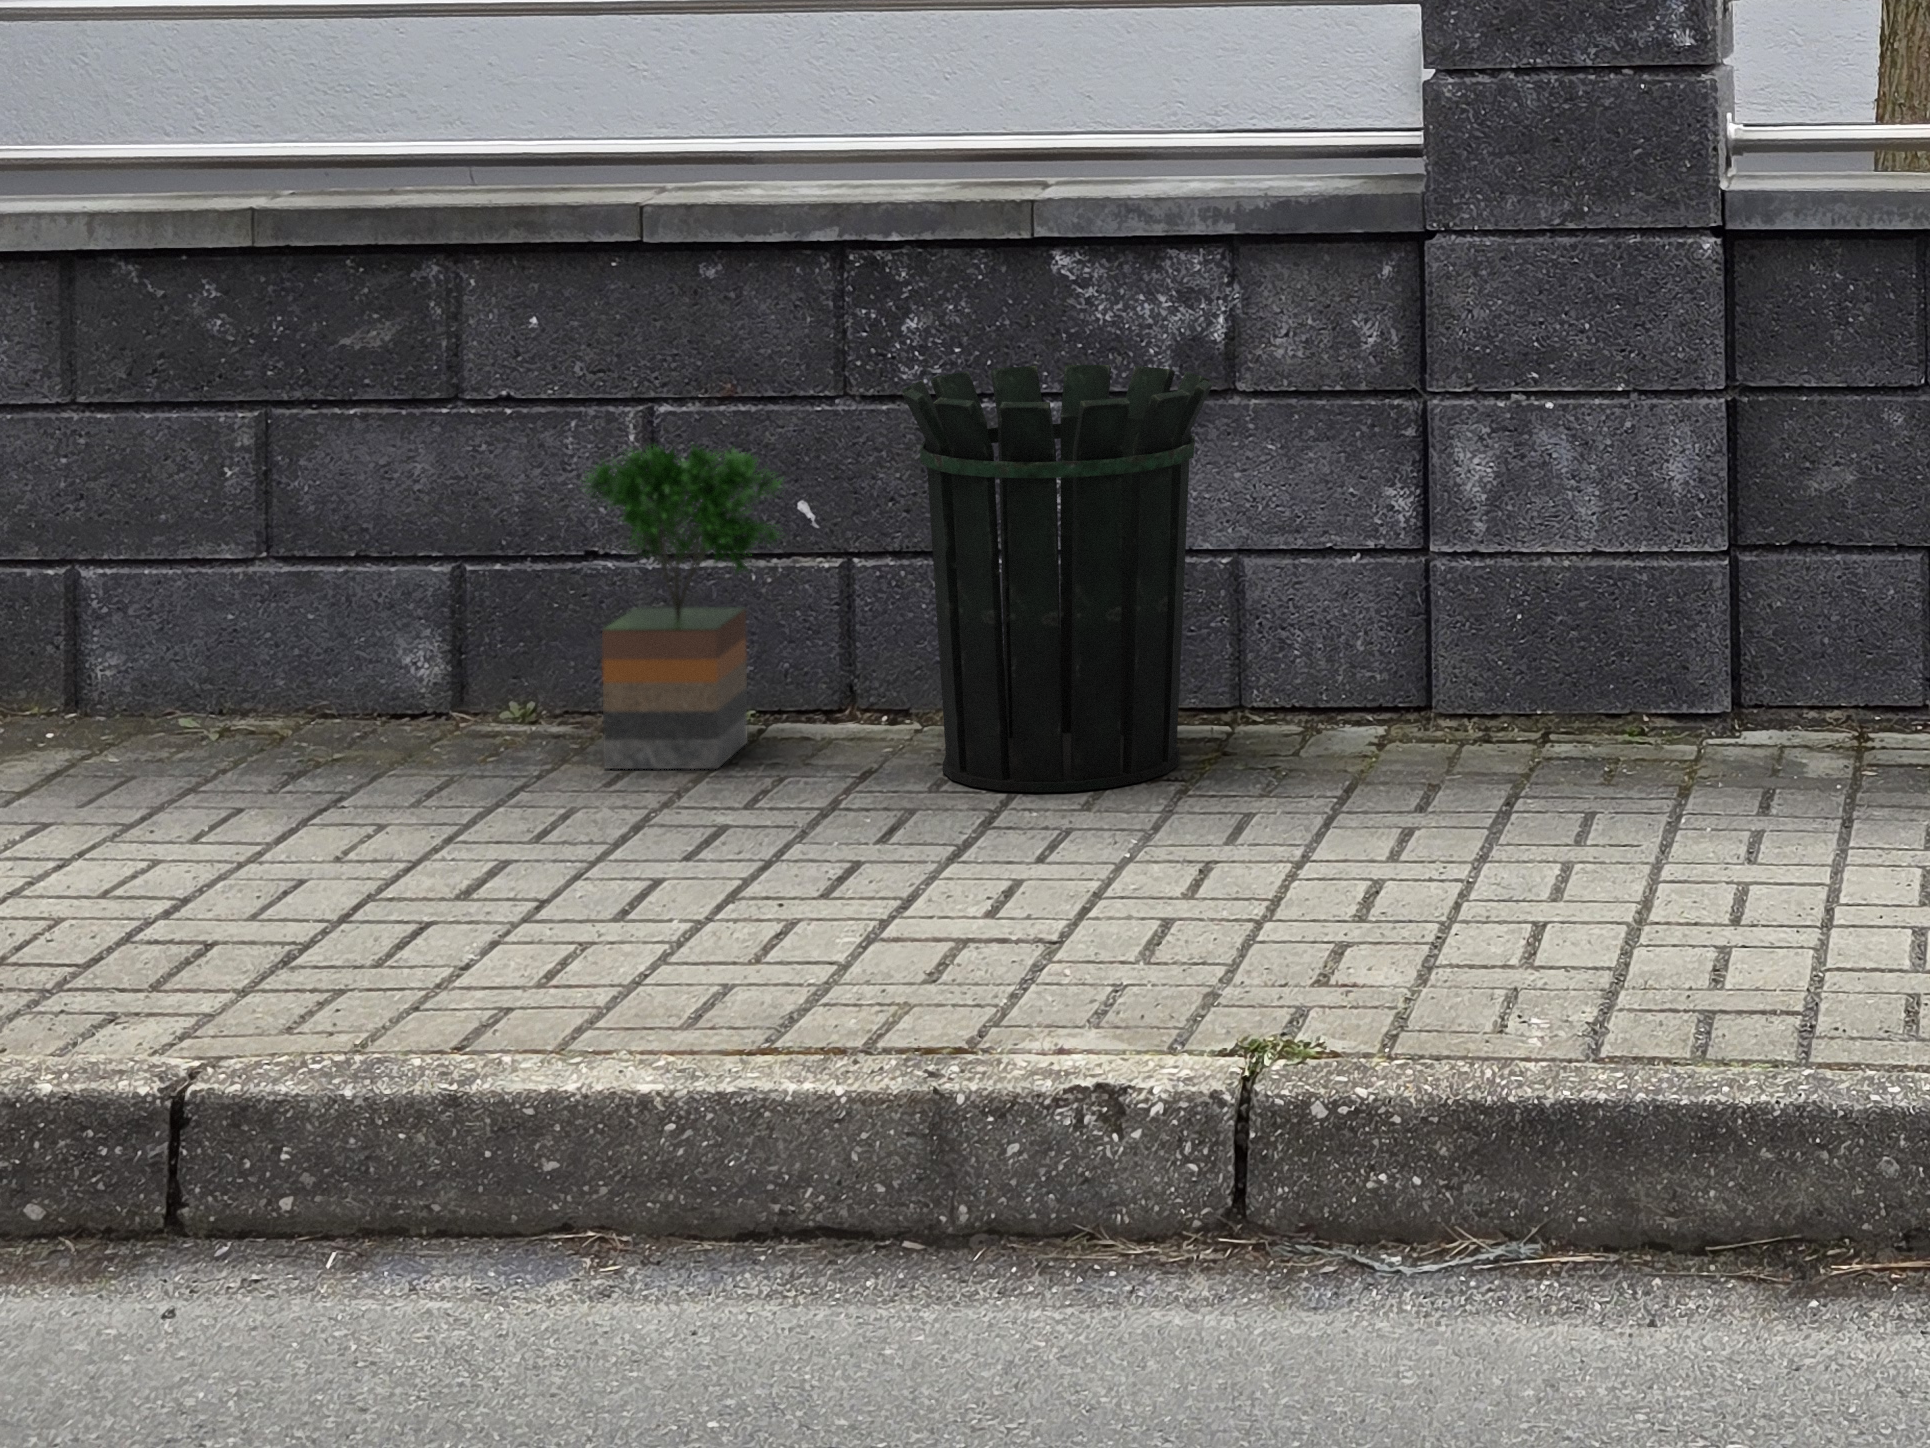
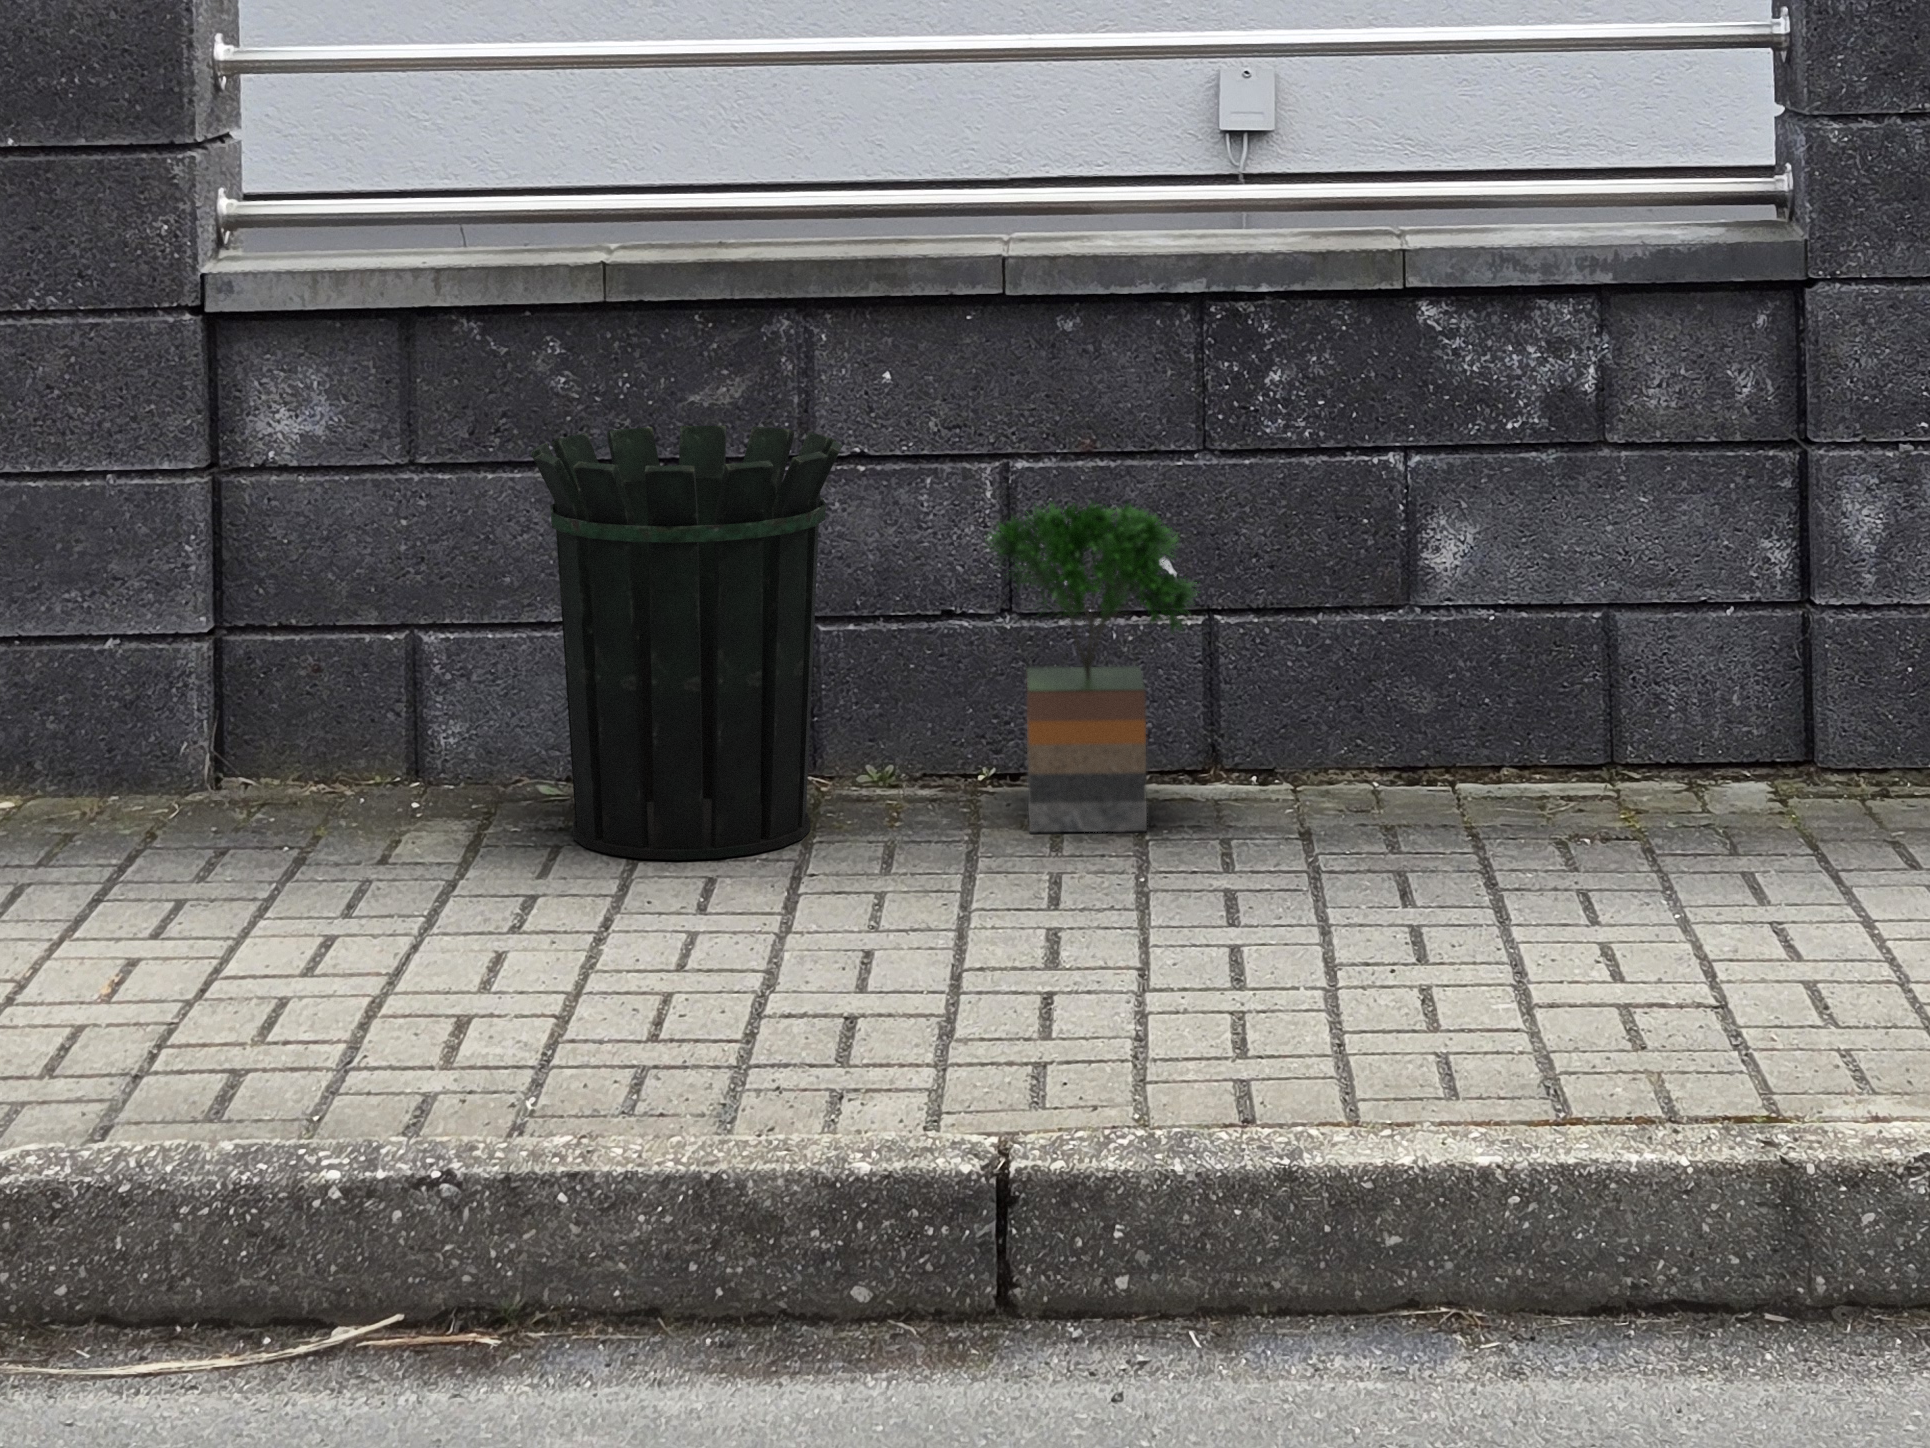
waste bin: present [902,365,1213,792] -> present [531,426,843,860]

